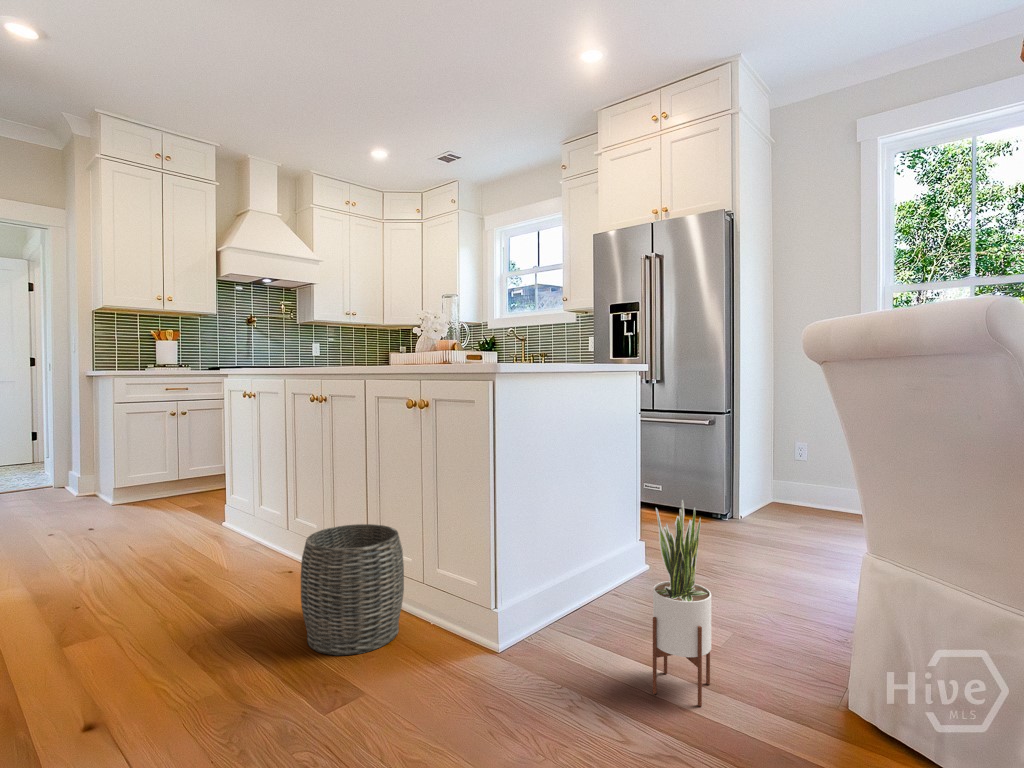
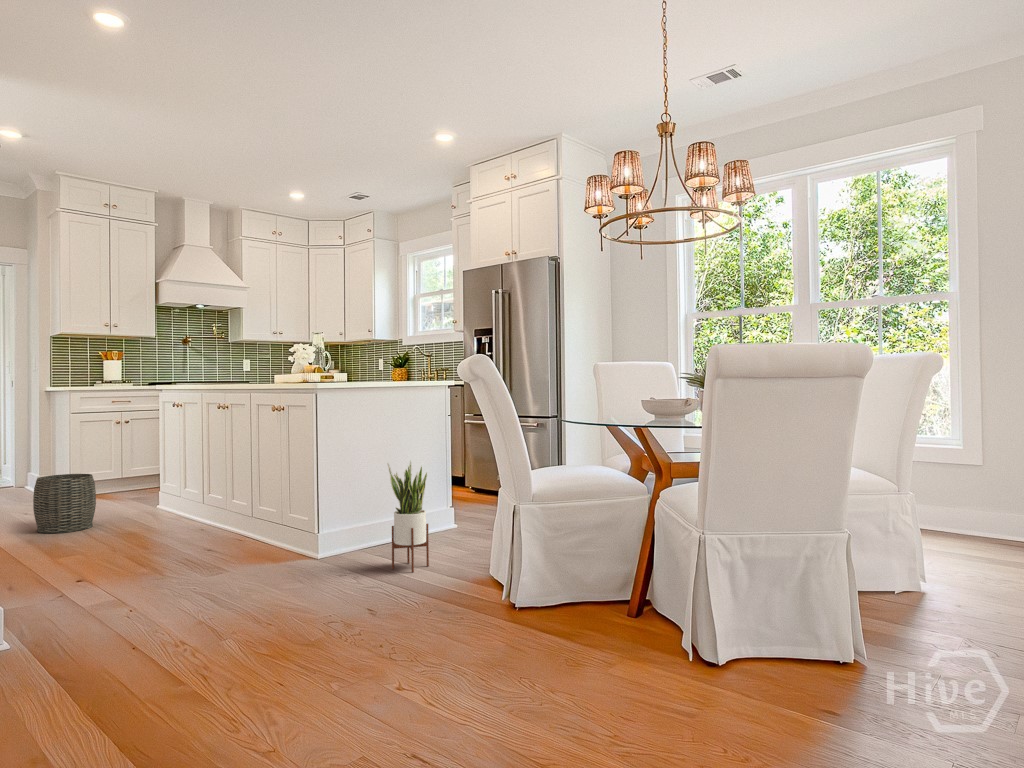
woven basket: present [301,524,404,655] -> present [33,474,96,533]

